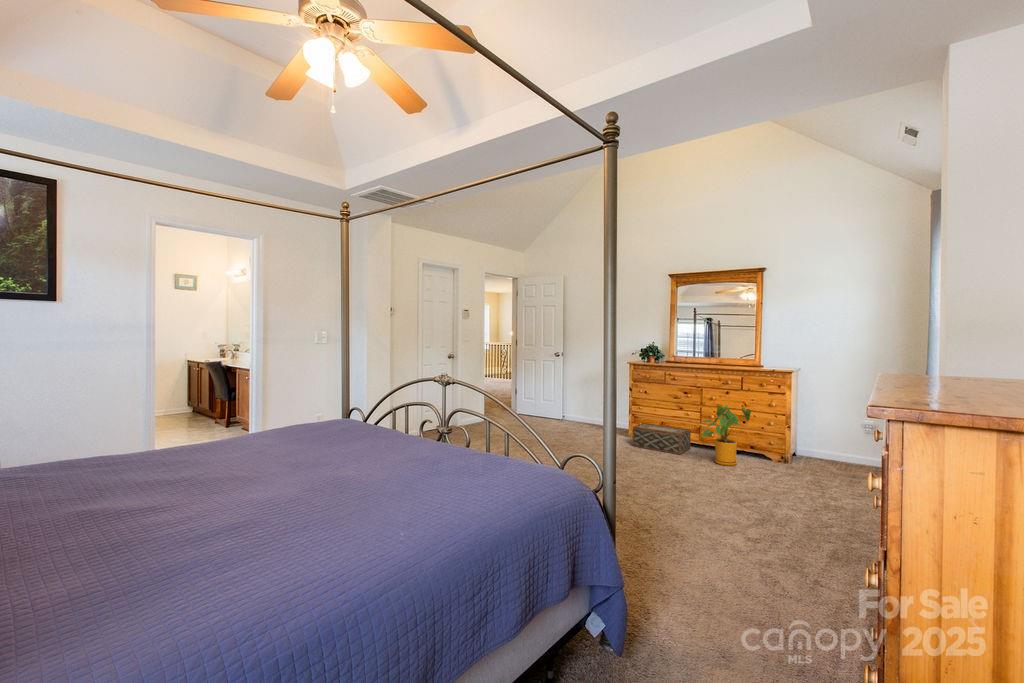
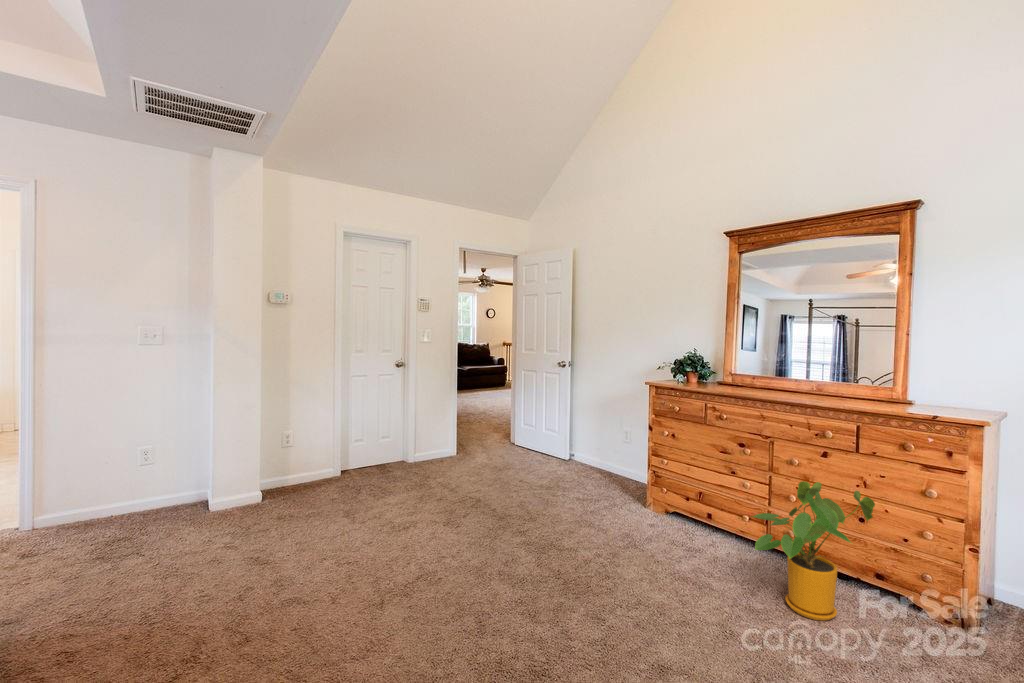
woven basket: present [633,423,691,454] -> none [639,491,749,568]

